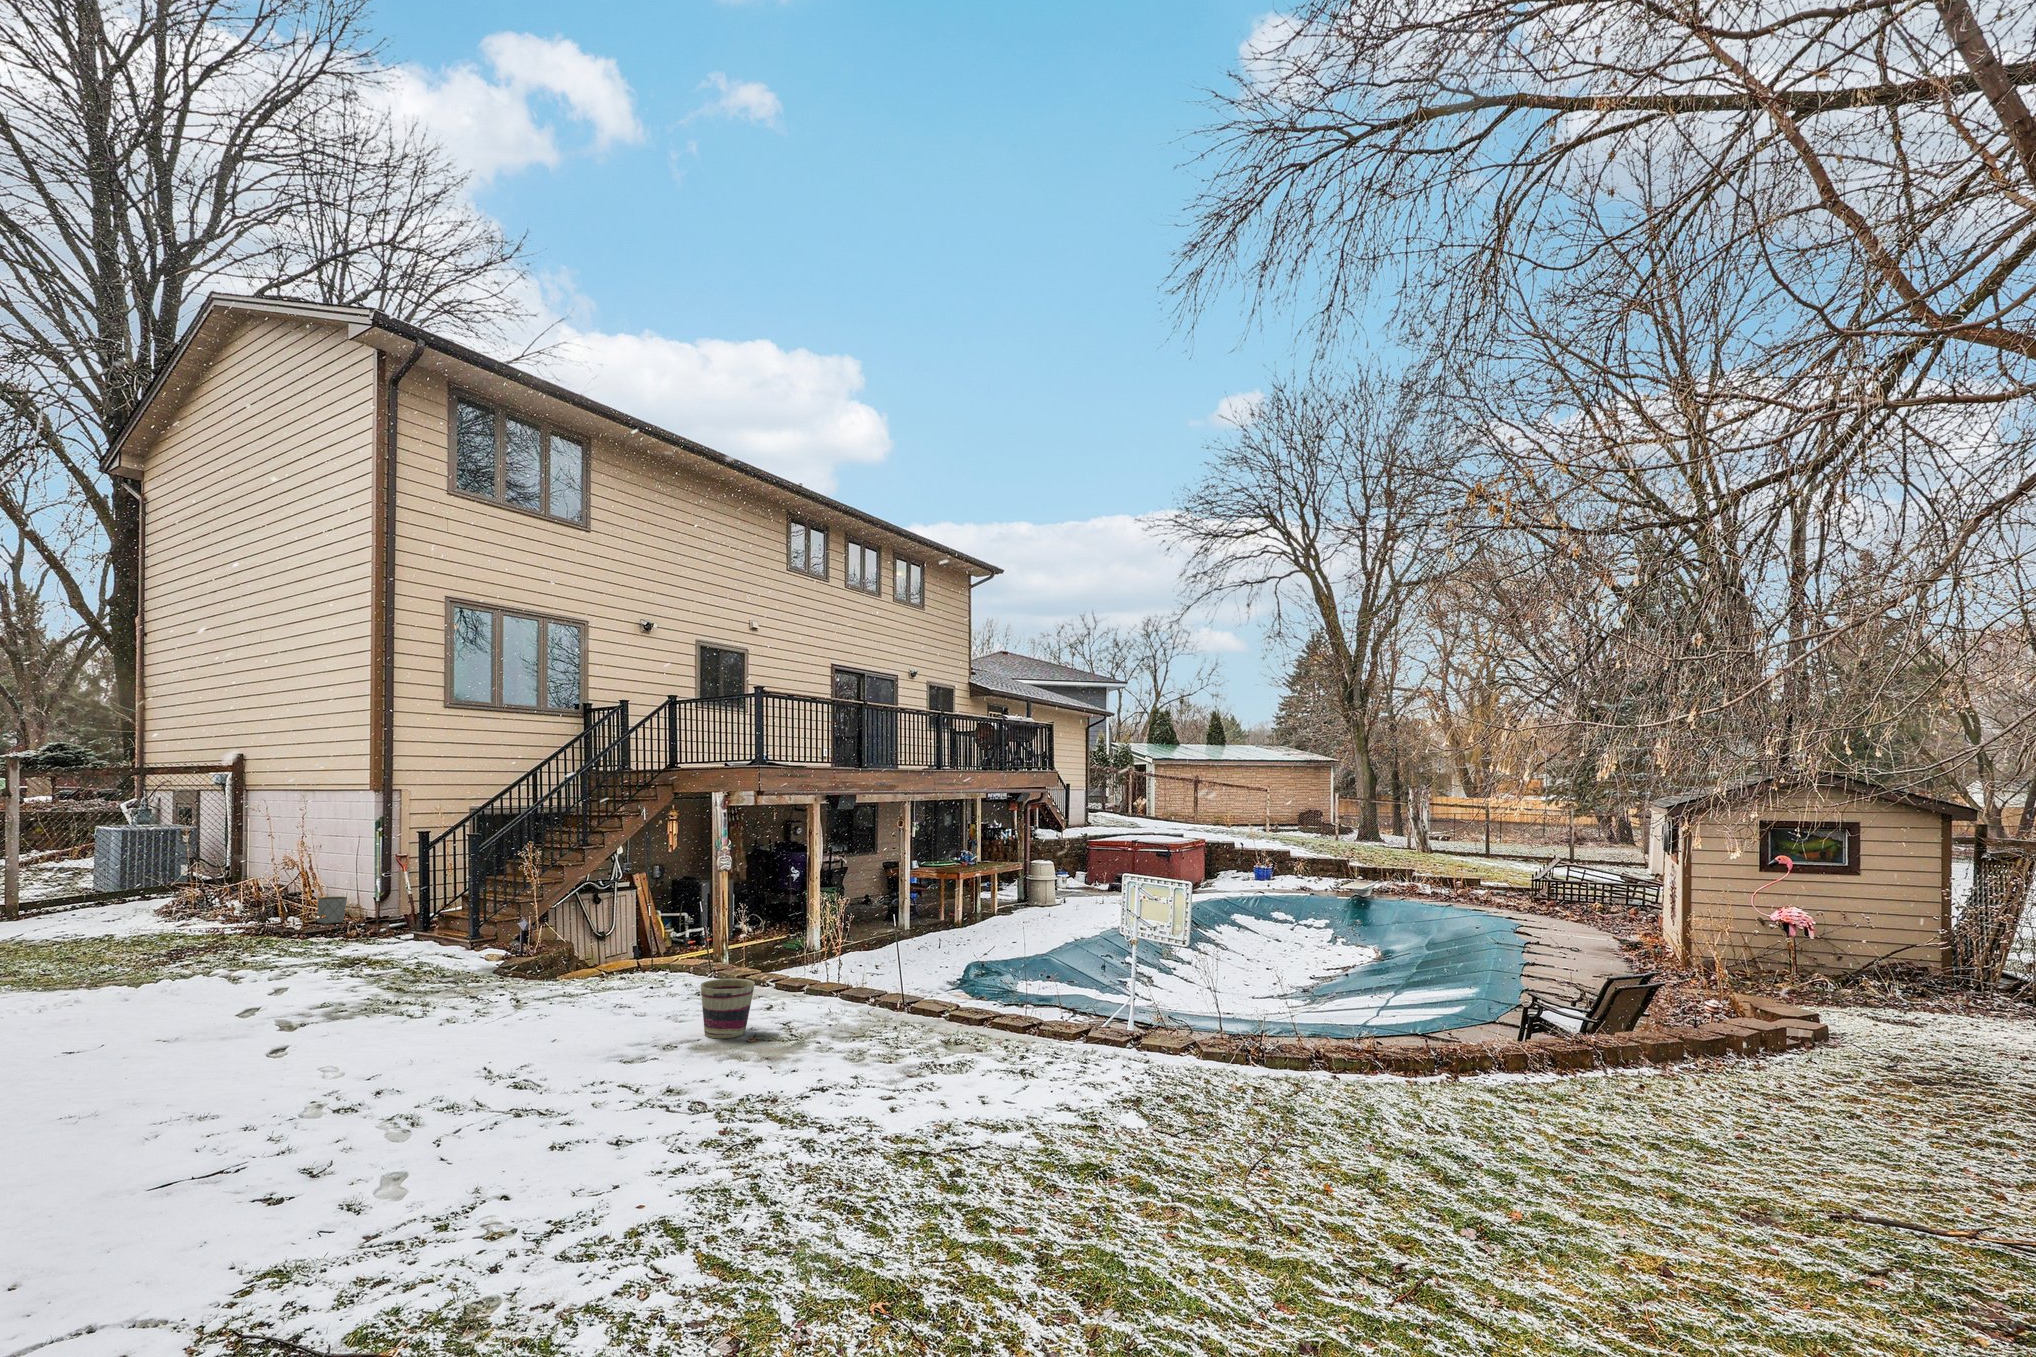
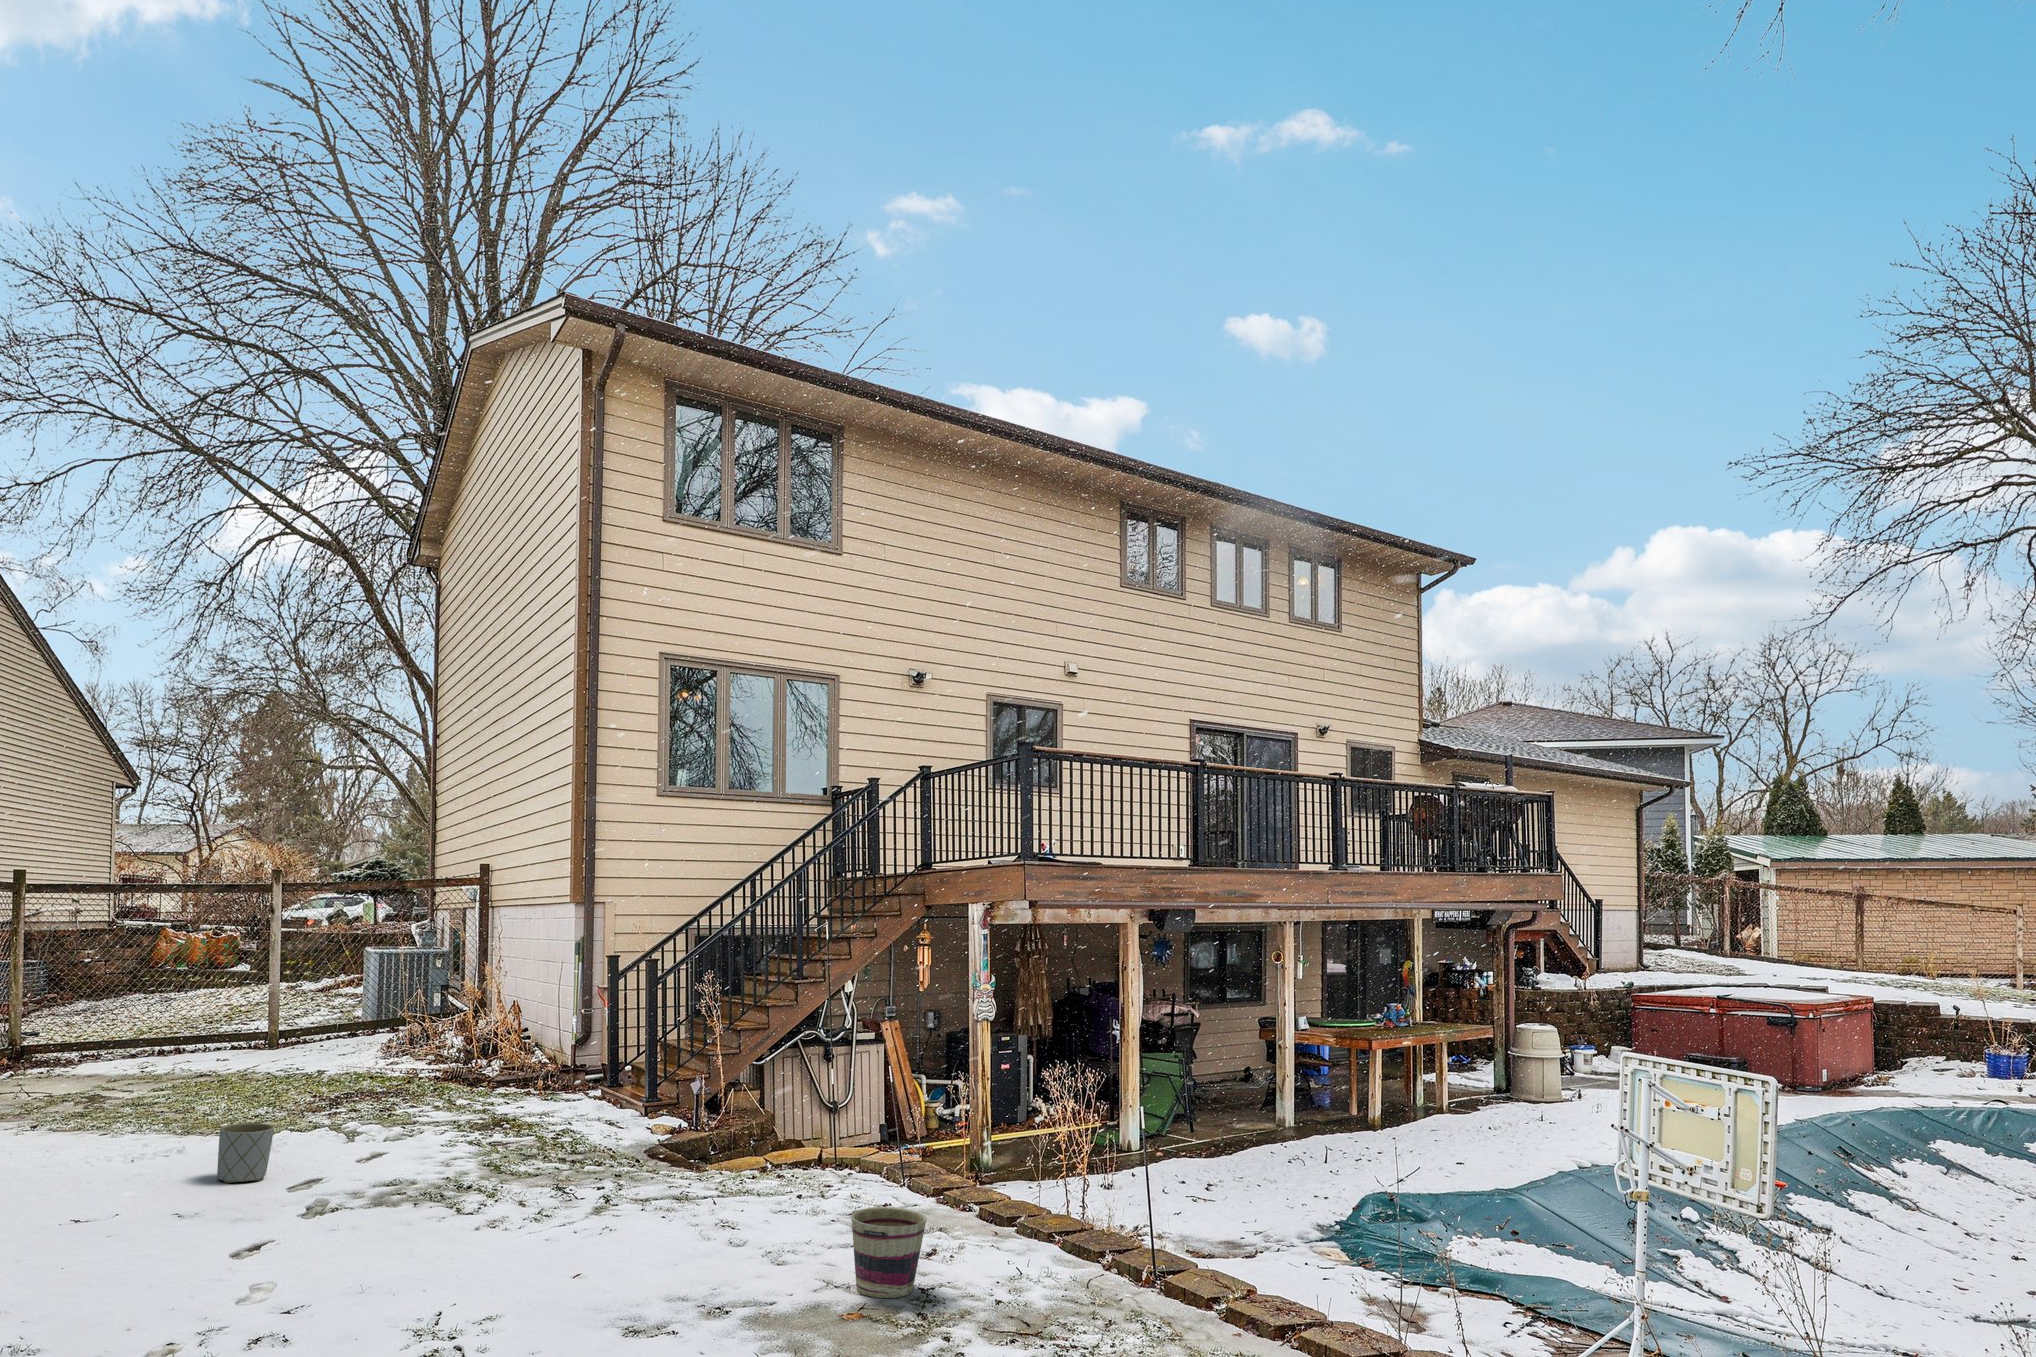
planter: present [317,897,347,924] -> present [217,1123,274,1183]

